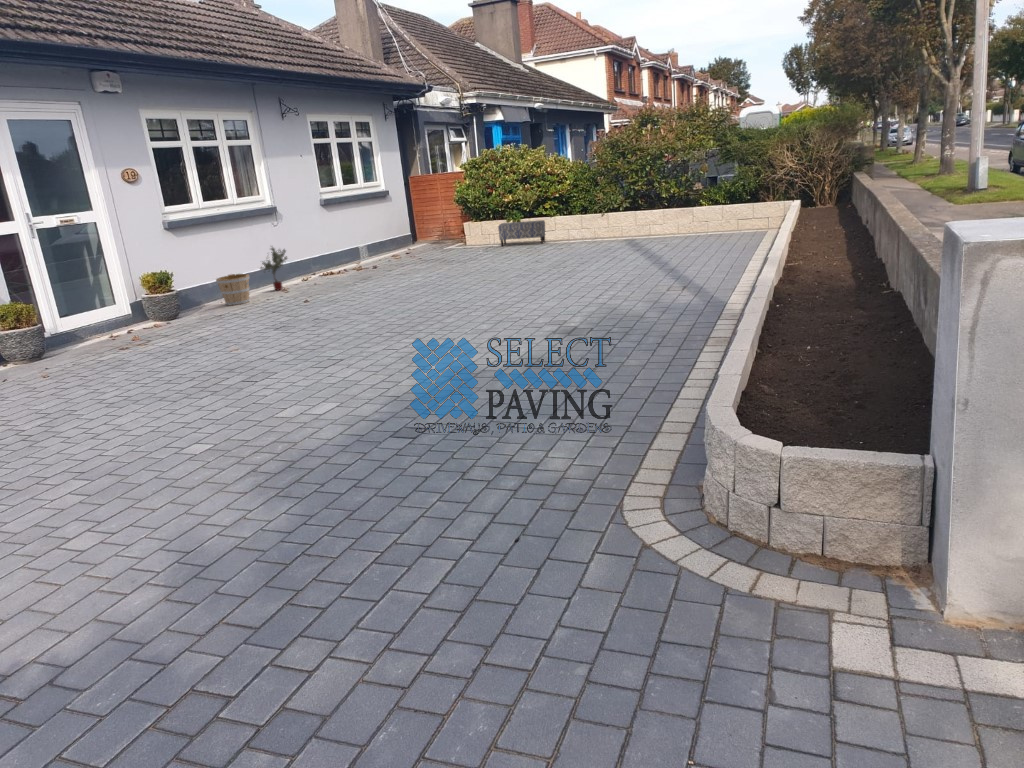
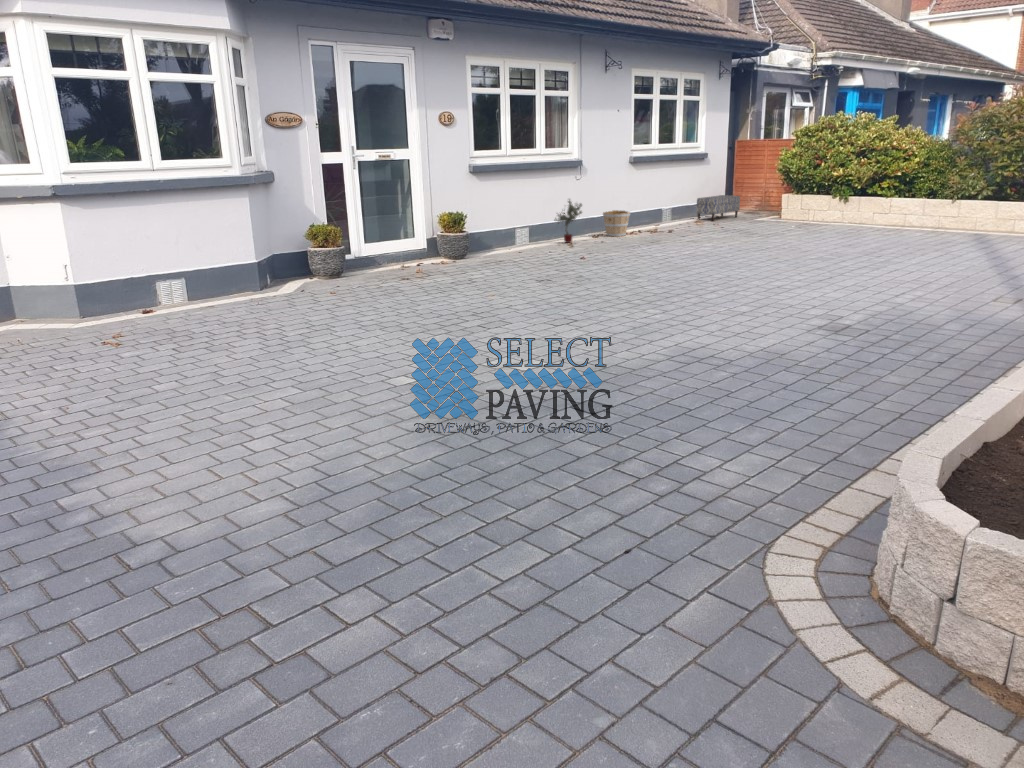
bench: present [498,220,545,246] -> present [696,195,740,221]
wooden bucket: present [216,274,250,305] -> present [603,210,630,237]

